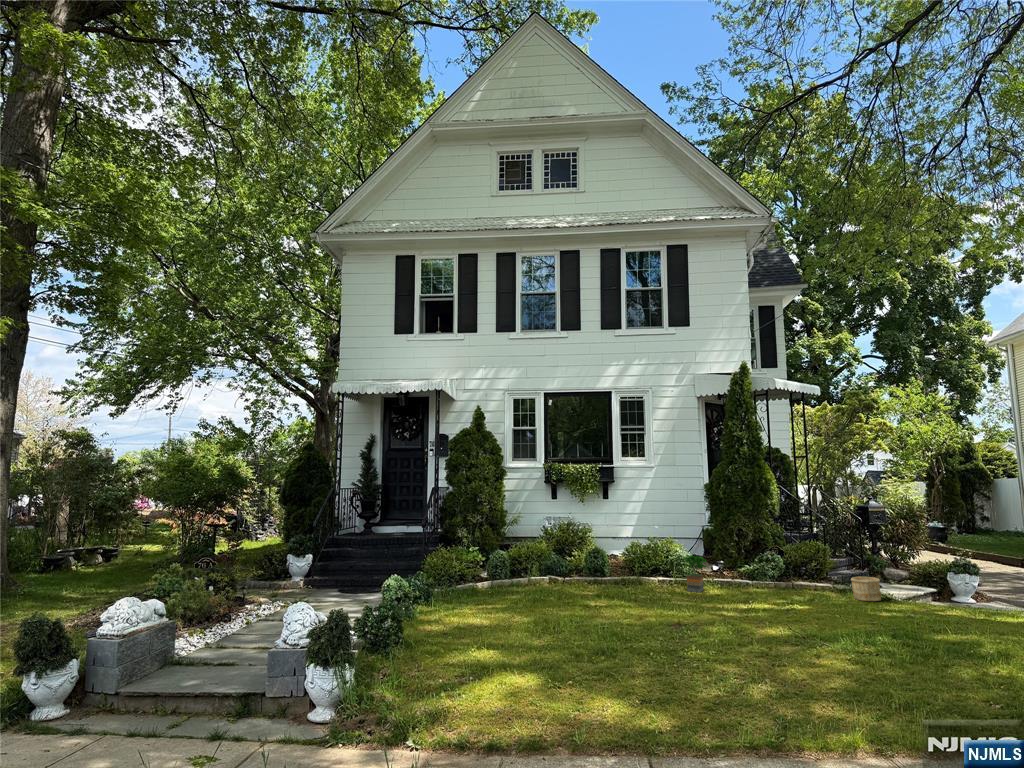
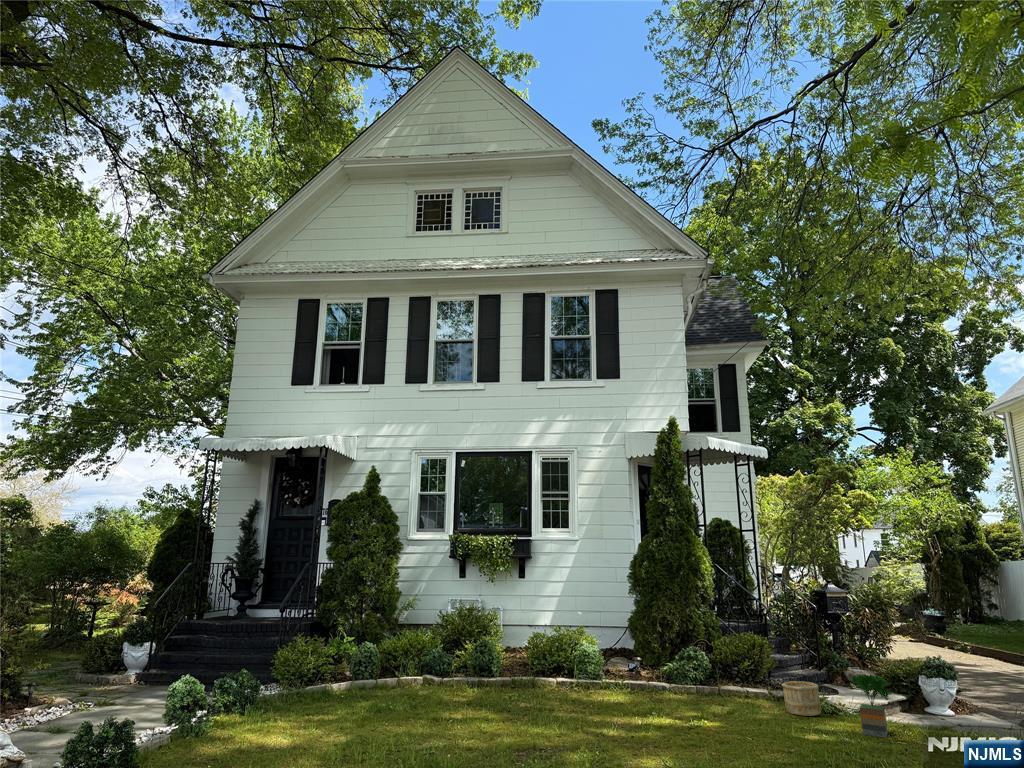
potted tree: present [684,555,706,592] -> present [851,674,892,738]

